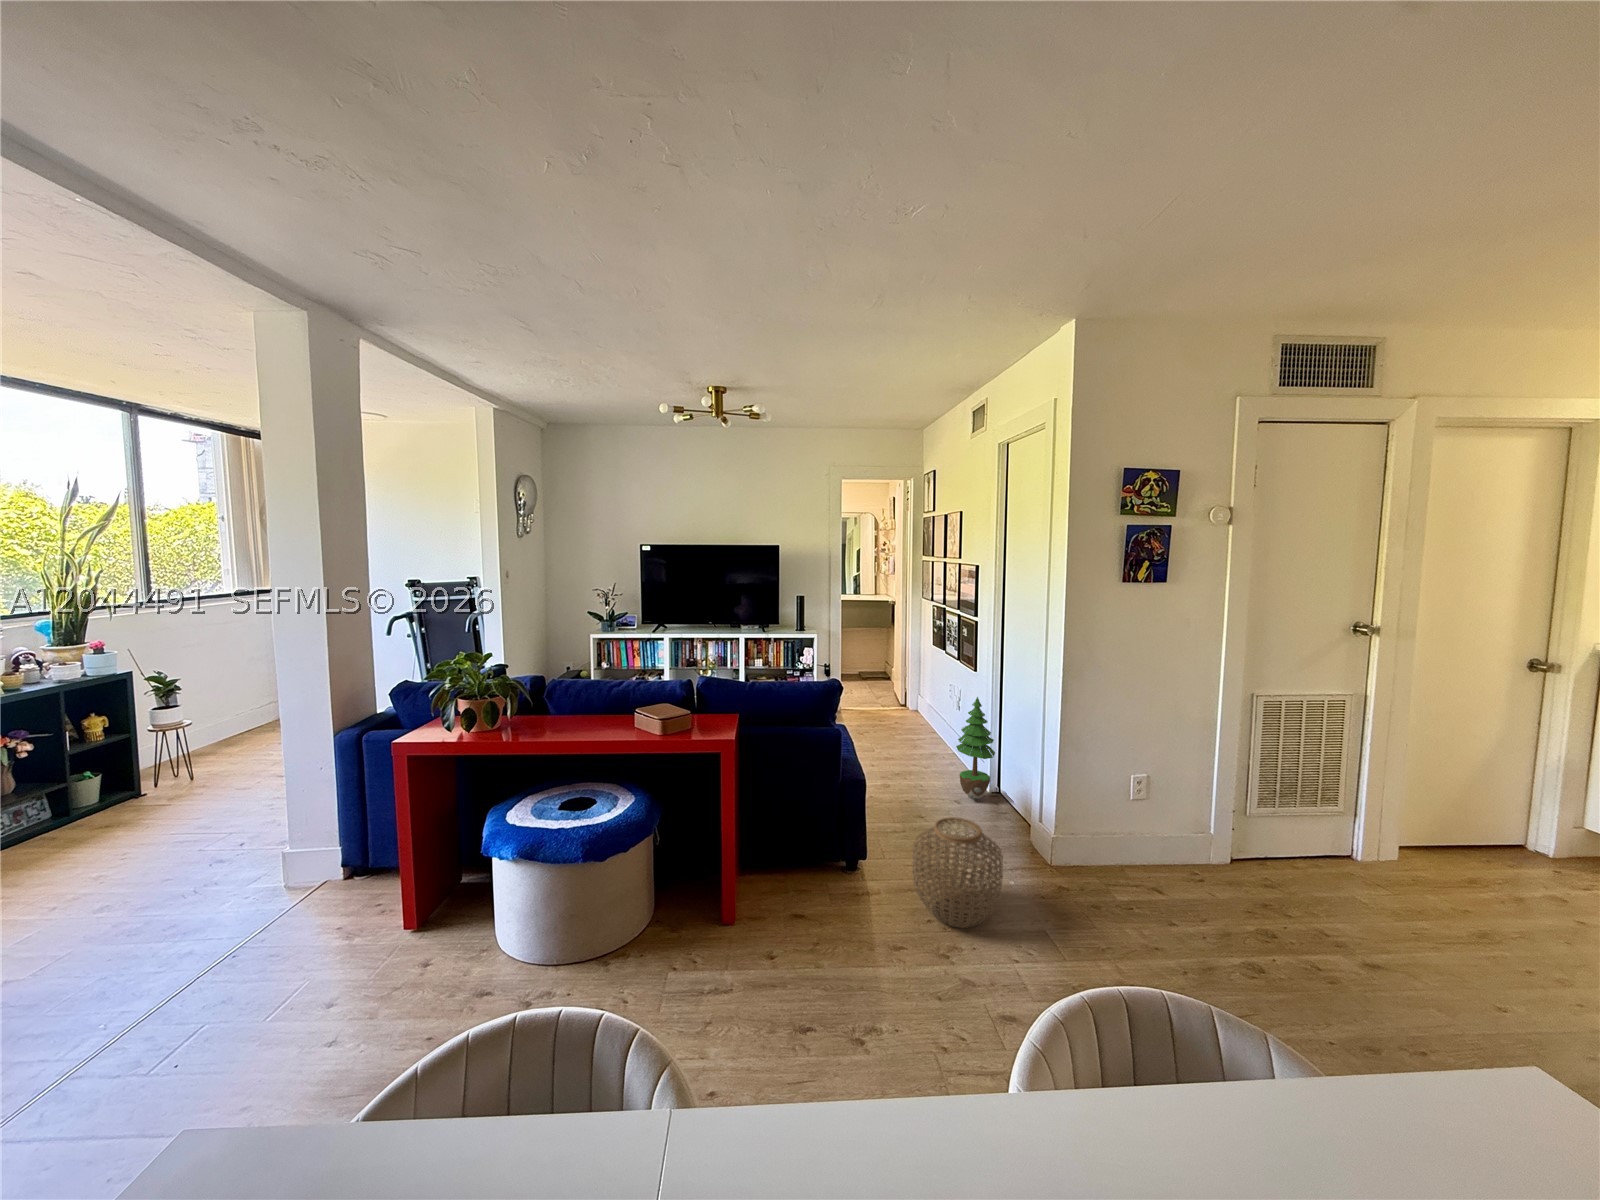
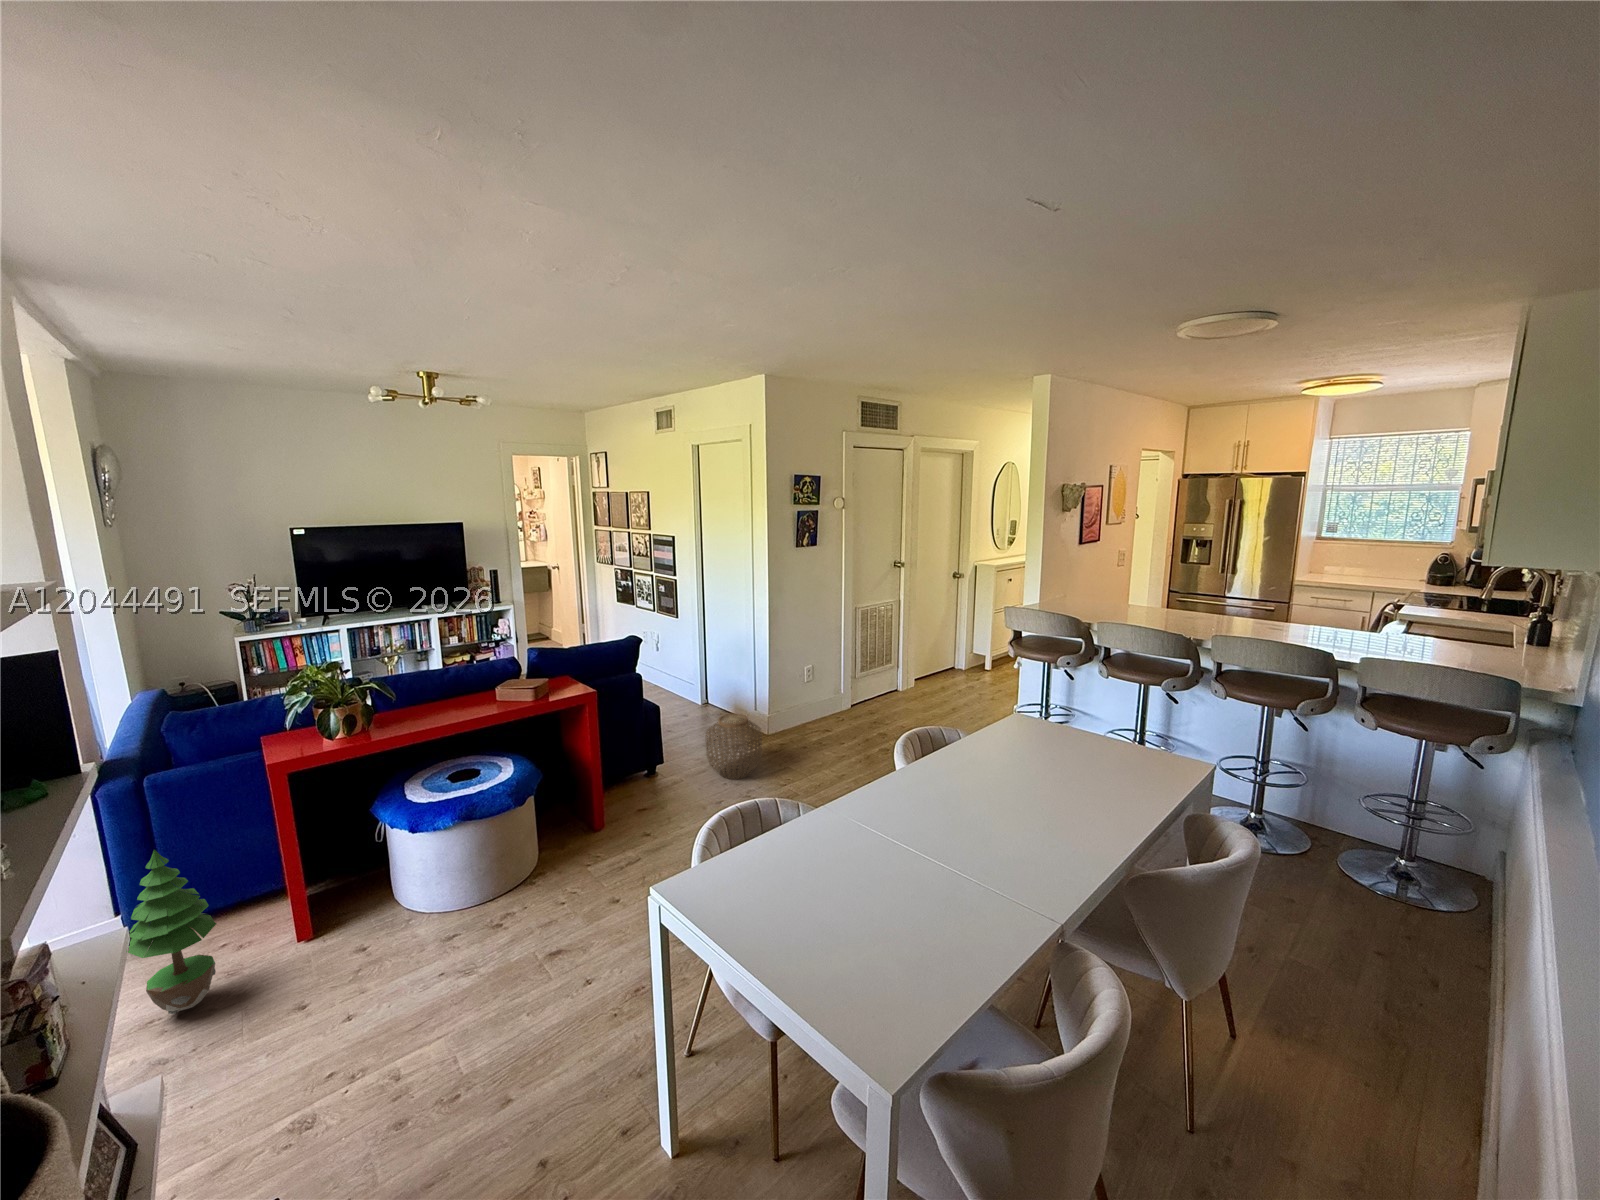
potted tree: present [956,697,995,800] -> present [126,850,216,1014]

